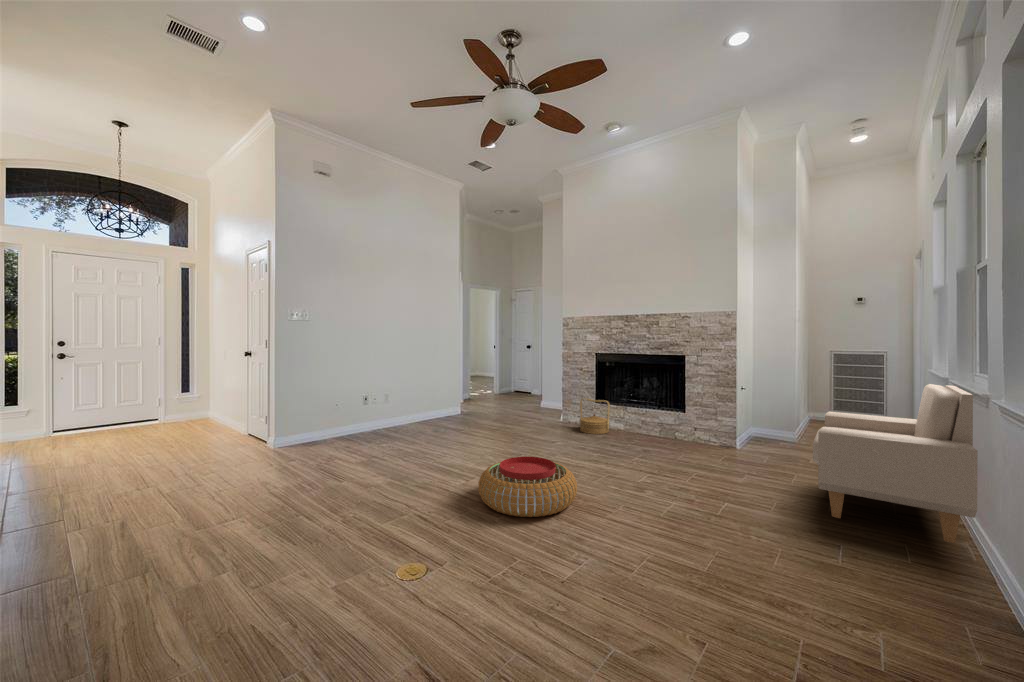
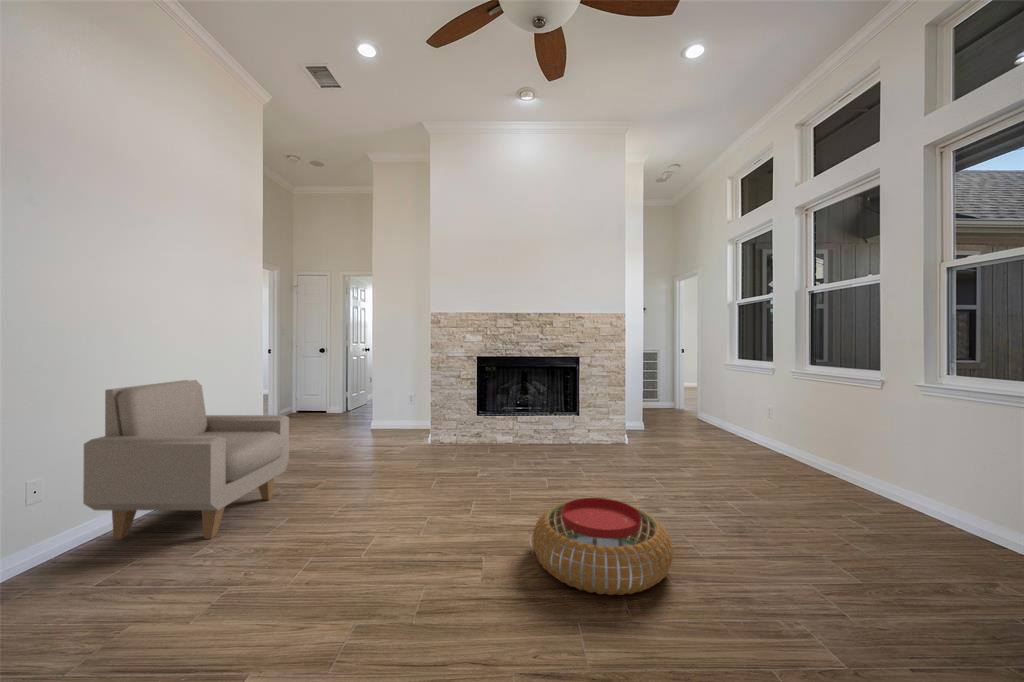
armchair: present [813,384,978,543] -> present [83,380,289,539]
woven basket: present [580,398,610,434] -> none [467,411,505,453]

